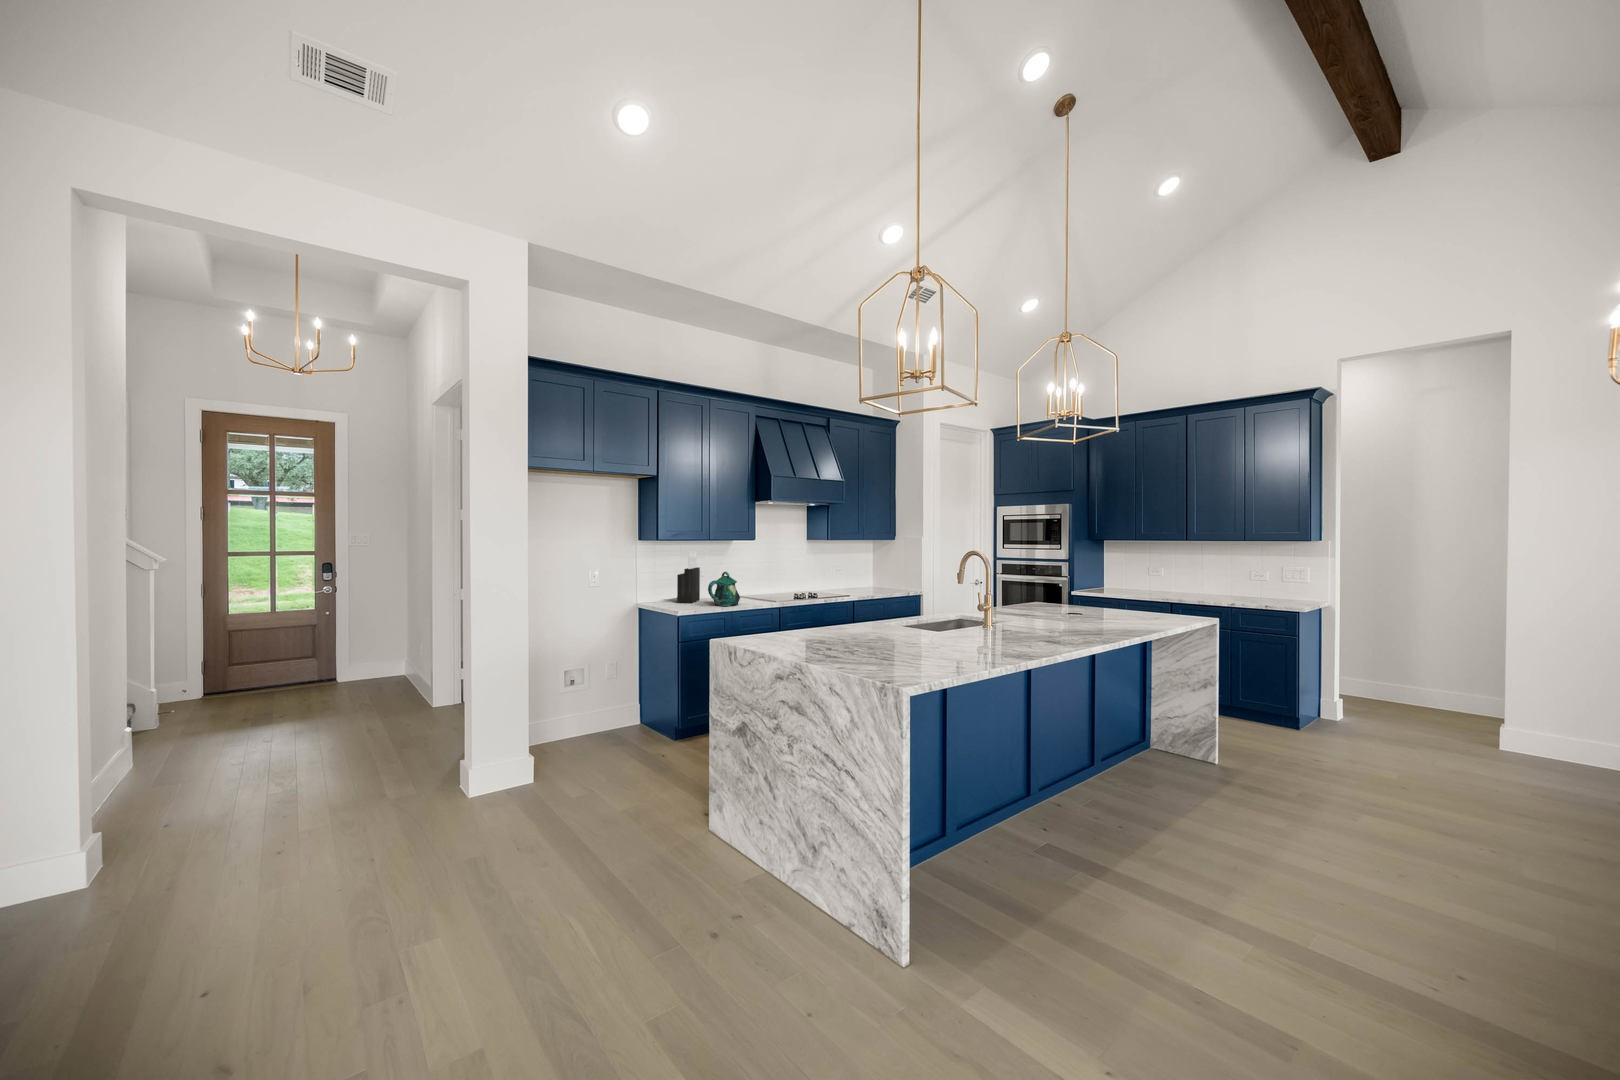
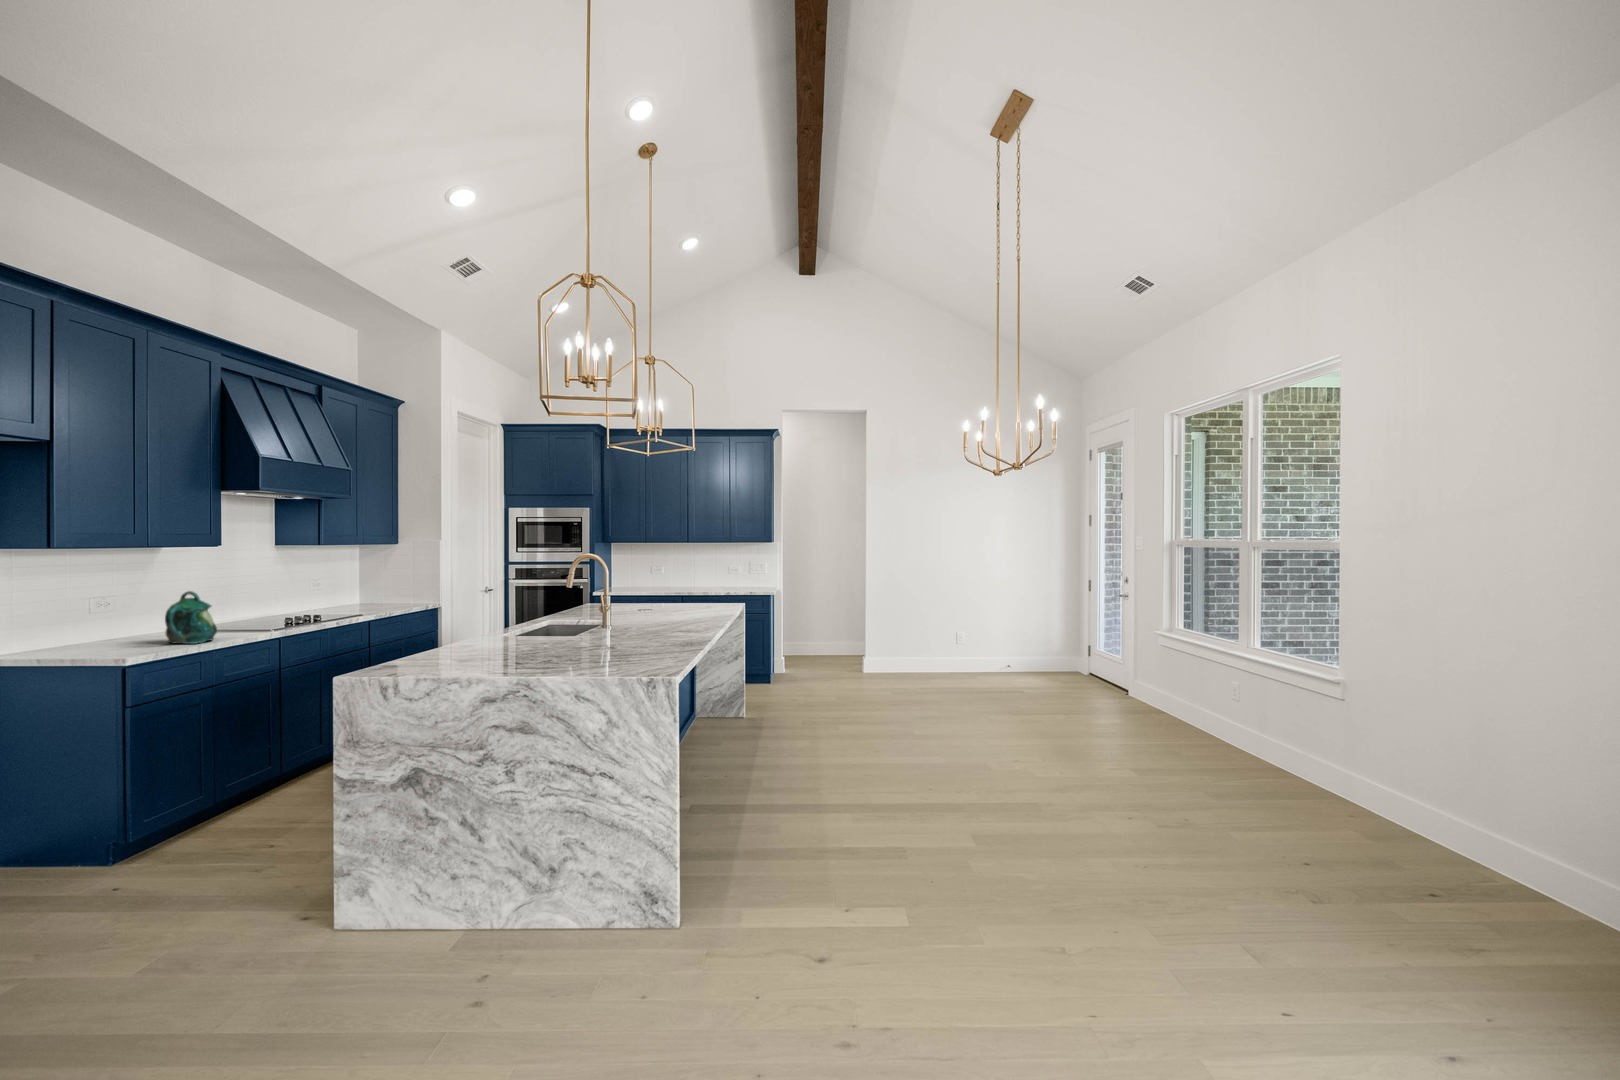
knife block: present [677,551,700,603] -> none [75,562,116,647]

